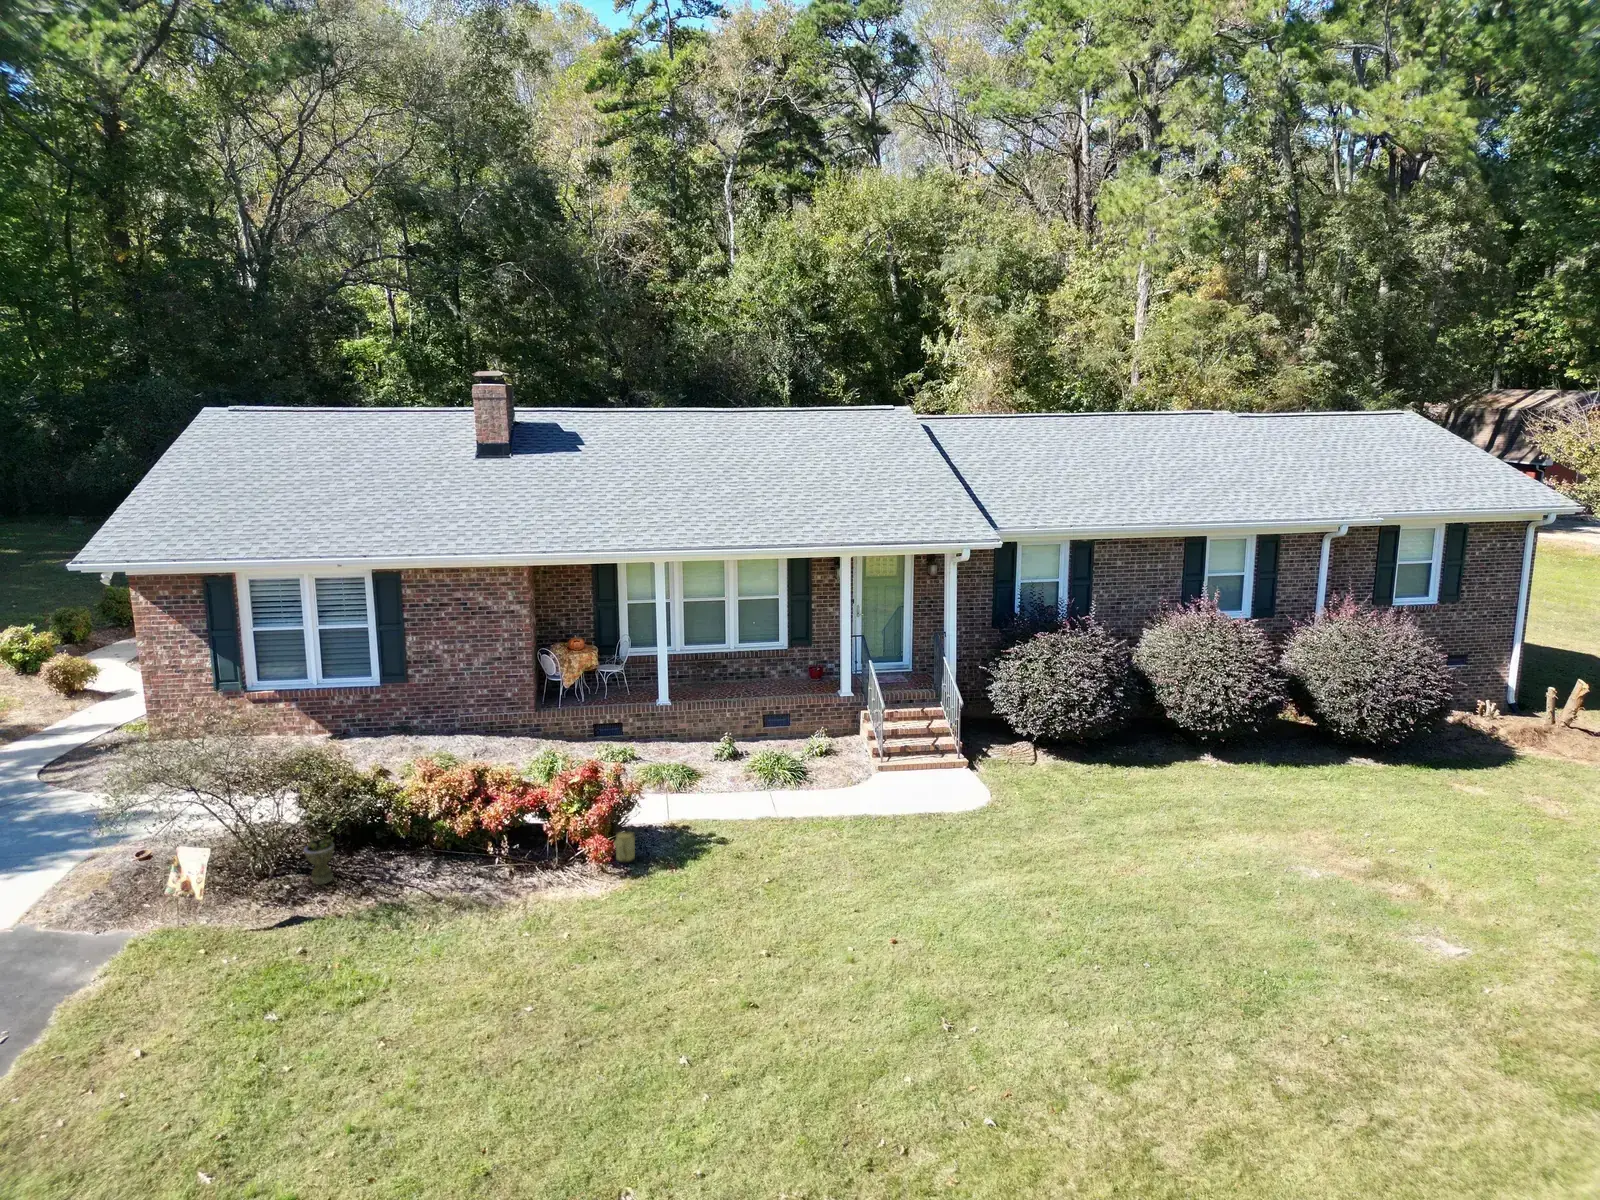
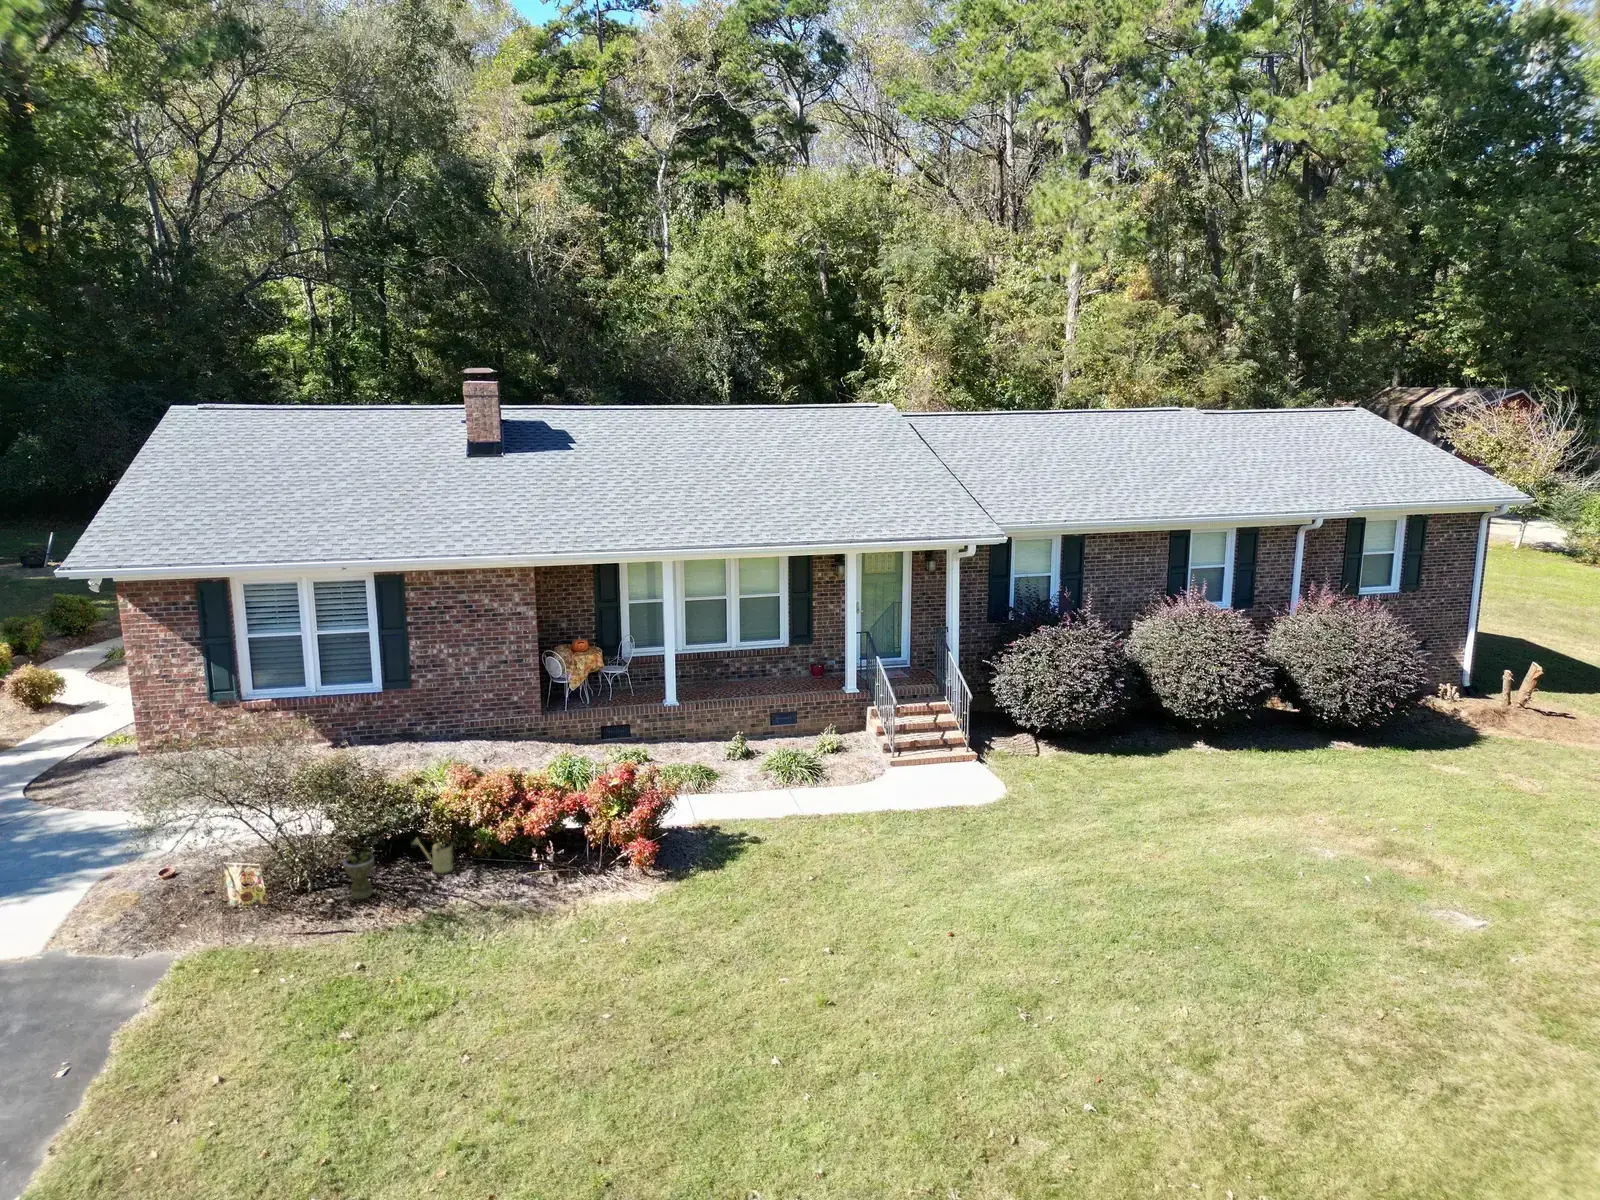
watering can: present [614,831,635,863] -> present [412,838,453,875]

